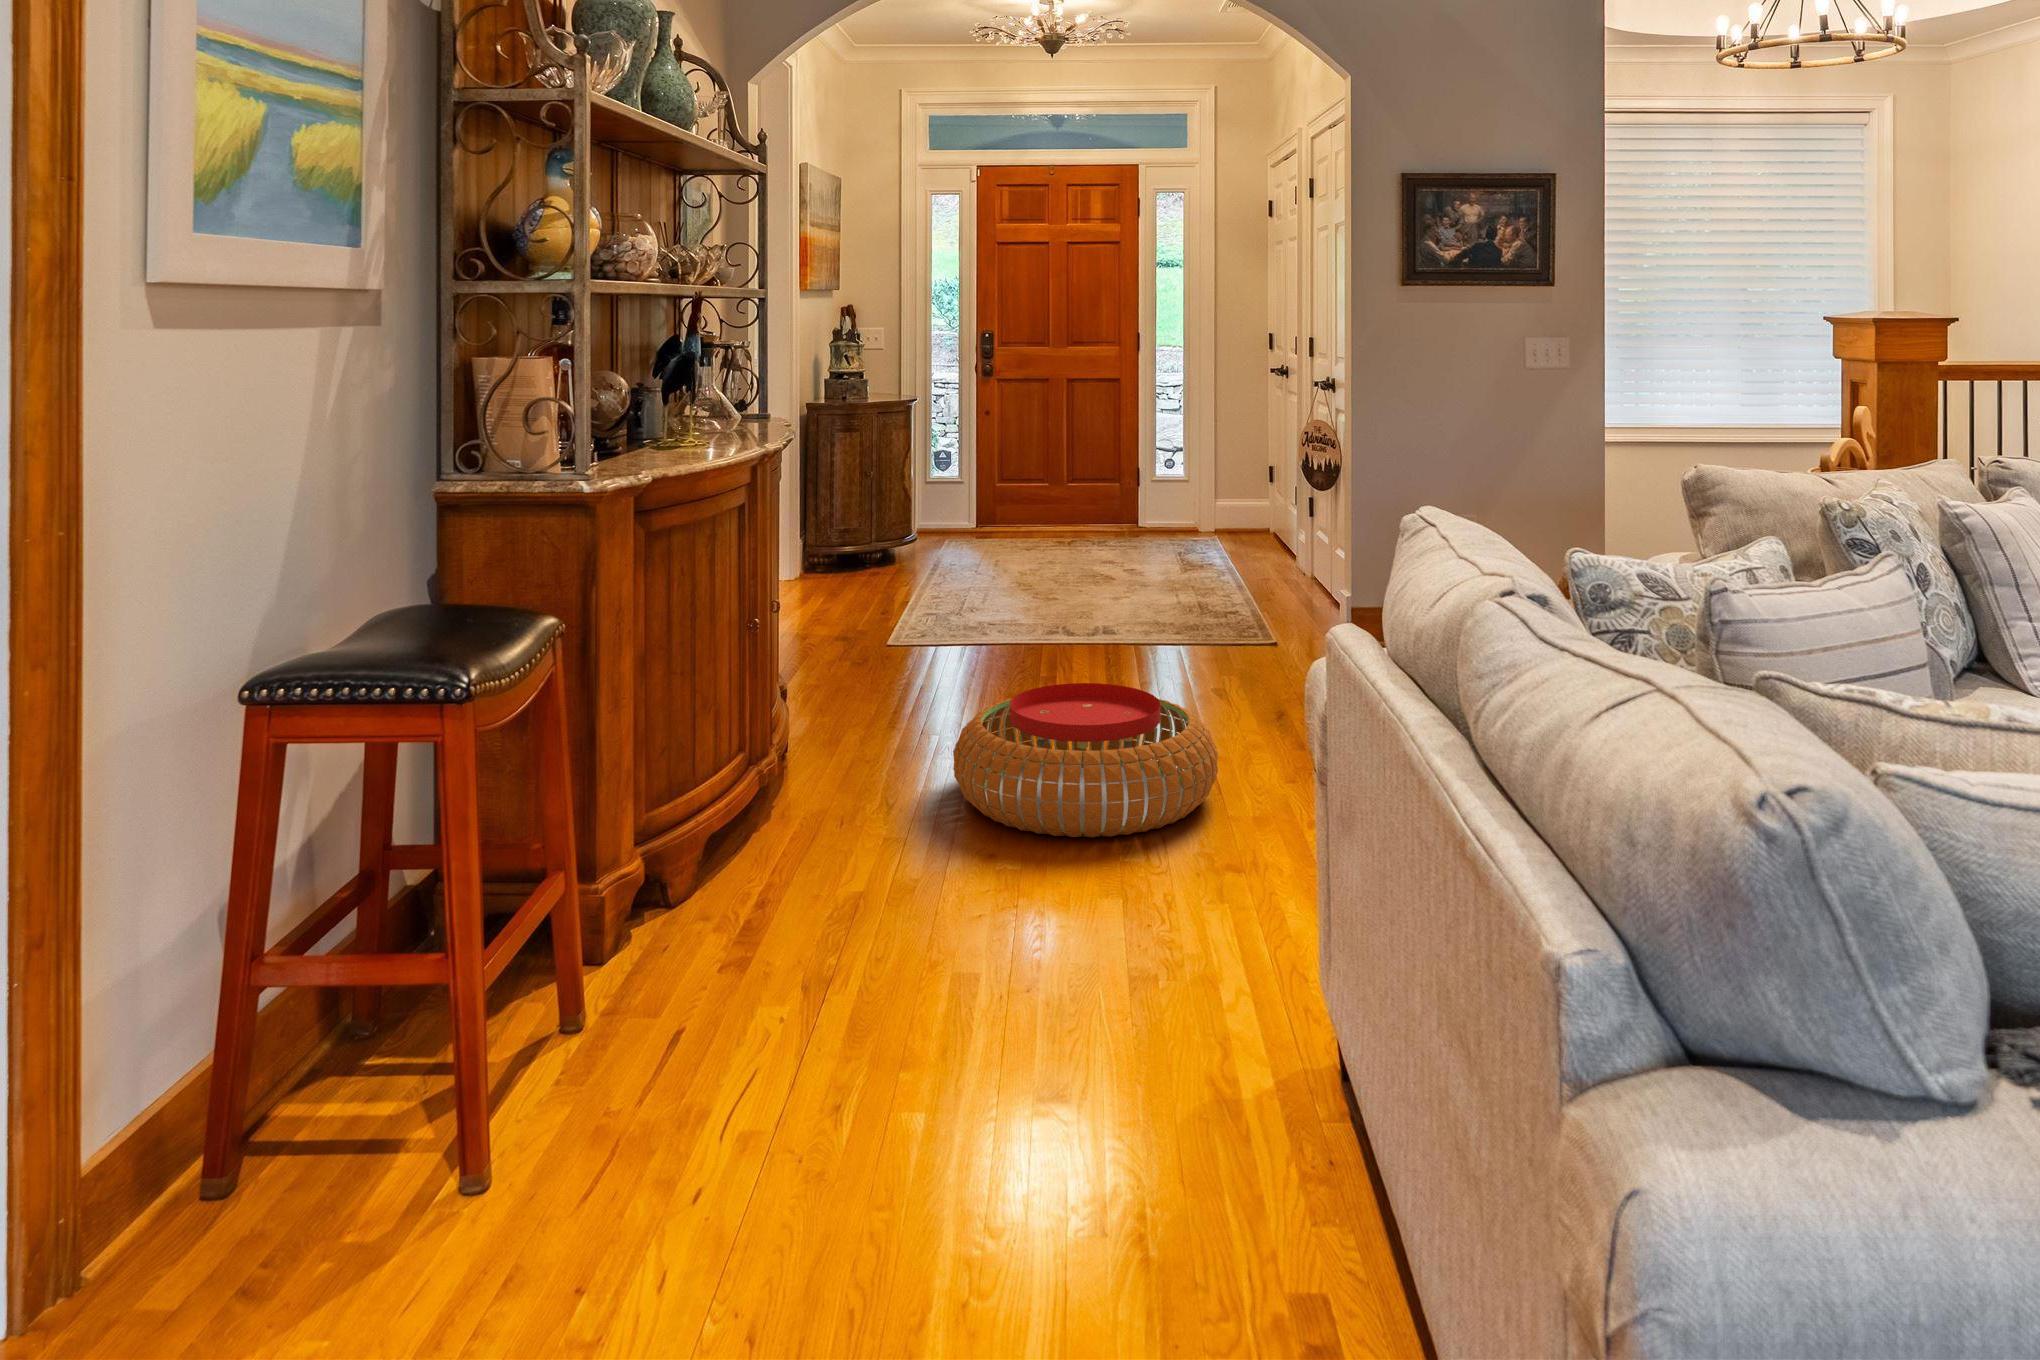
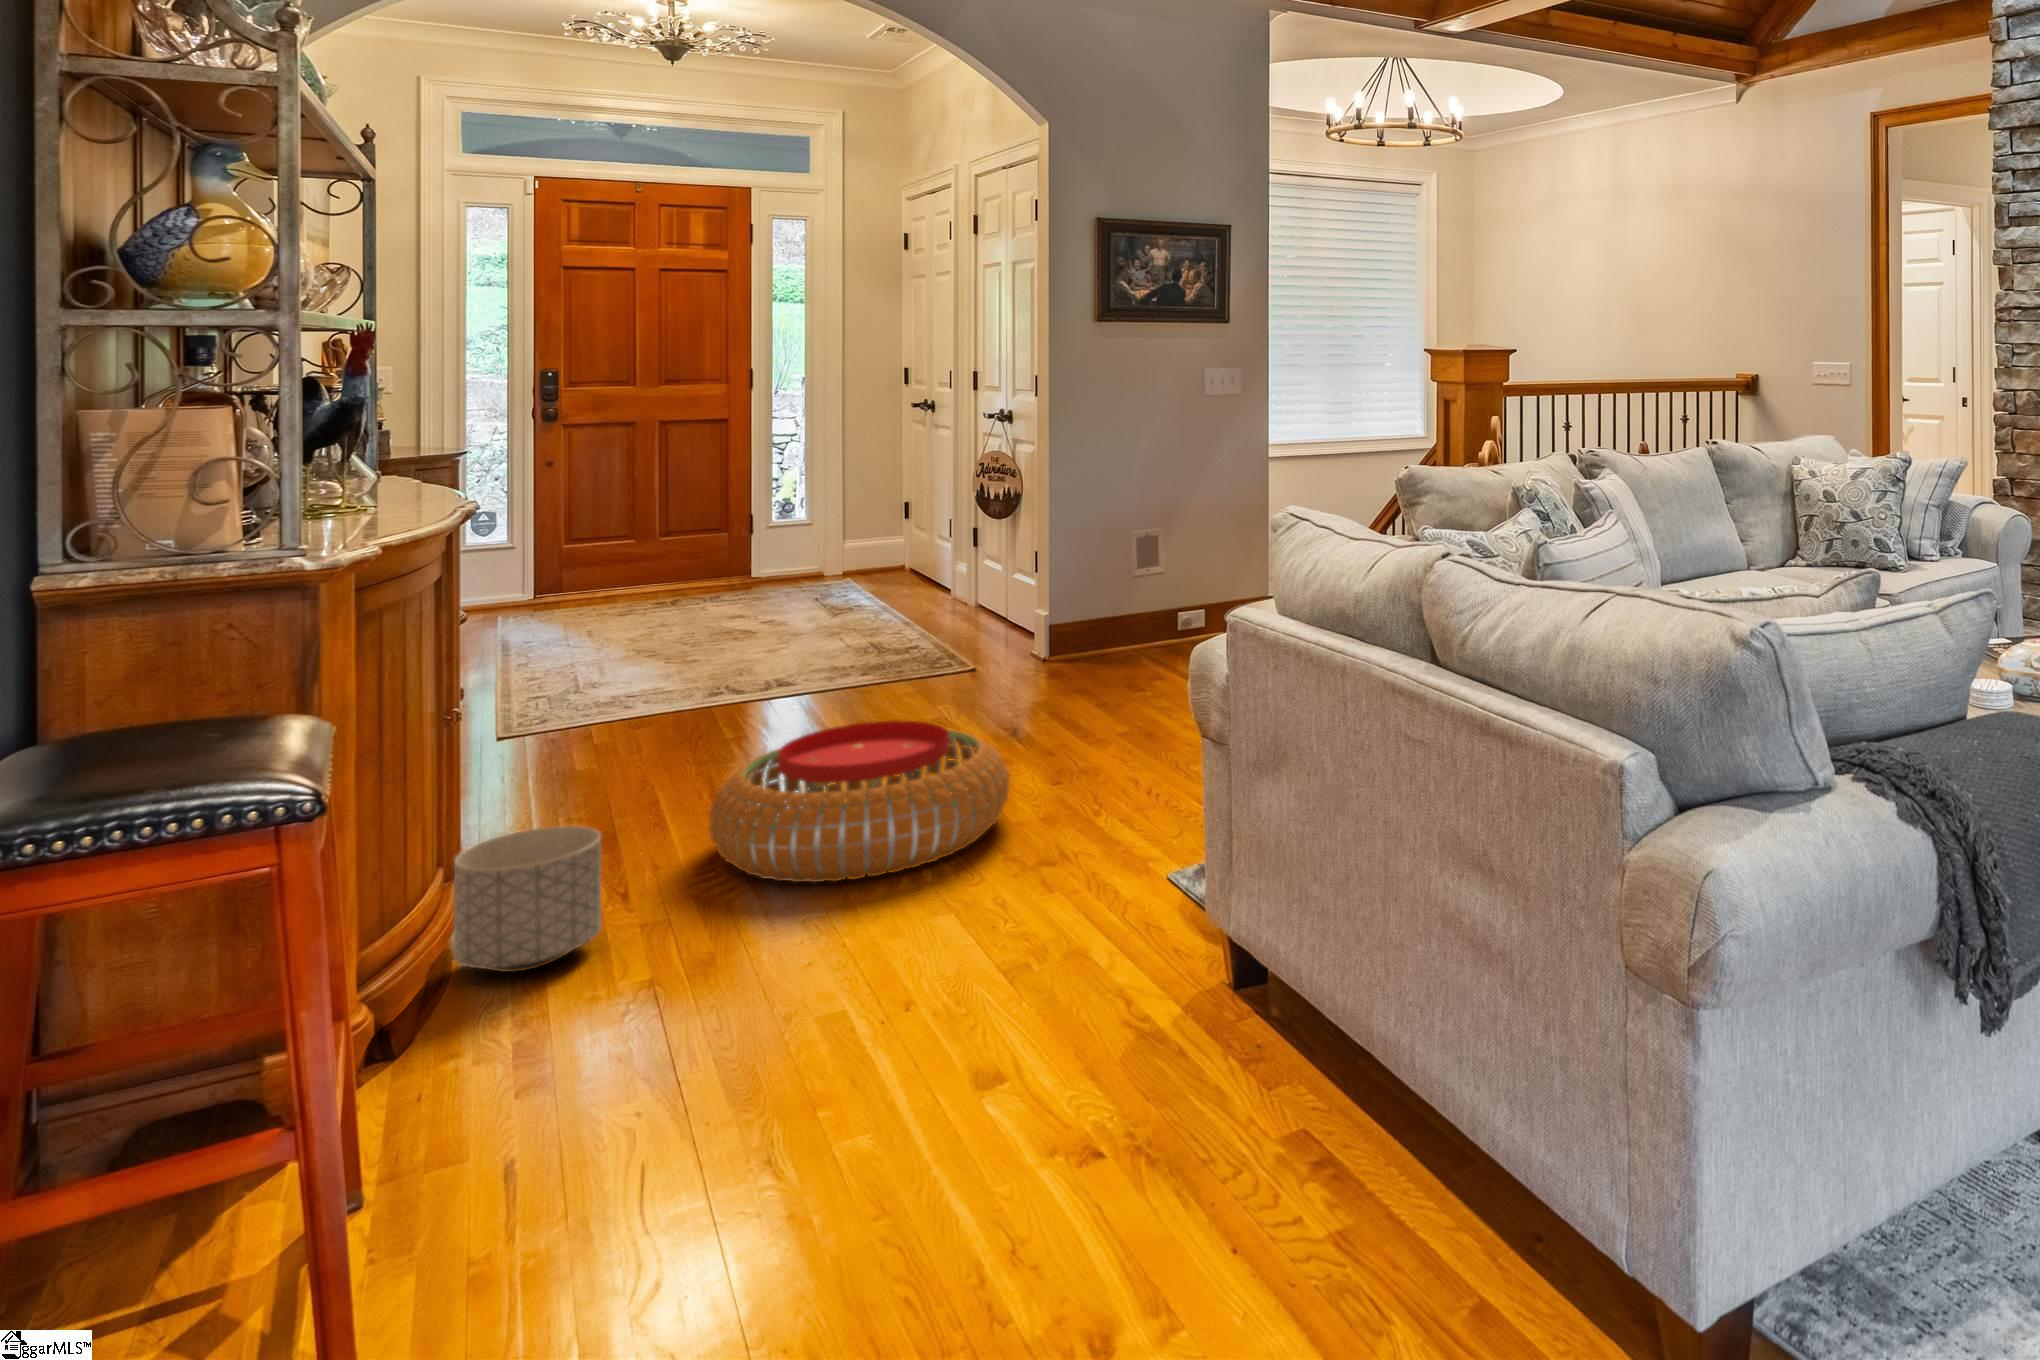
planter: none [739,733,844,854] -> present [454,826,601,972]

